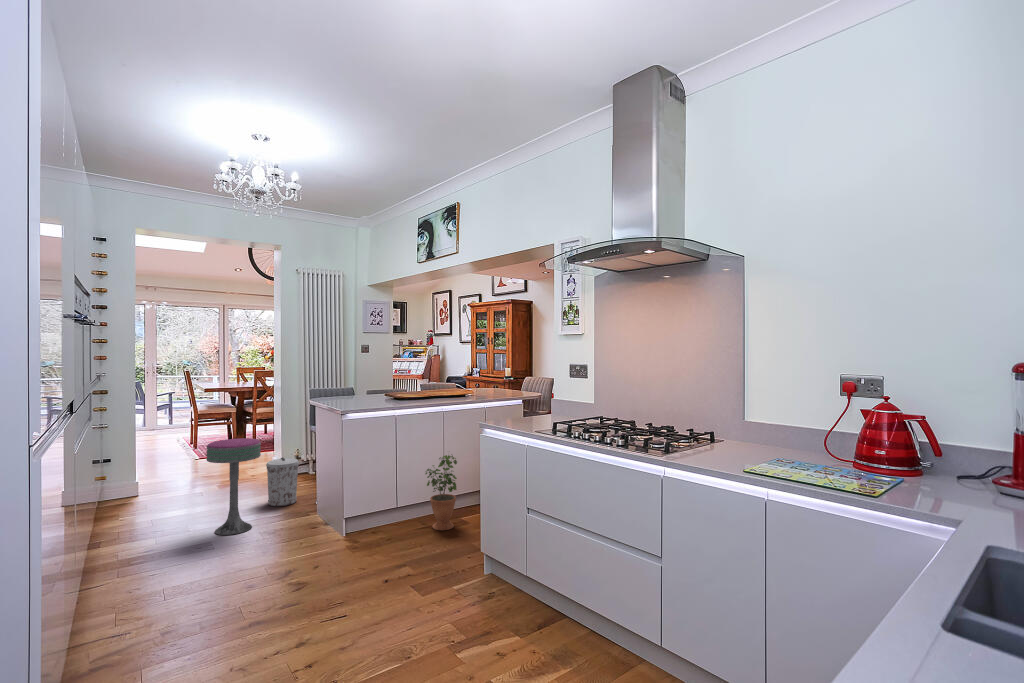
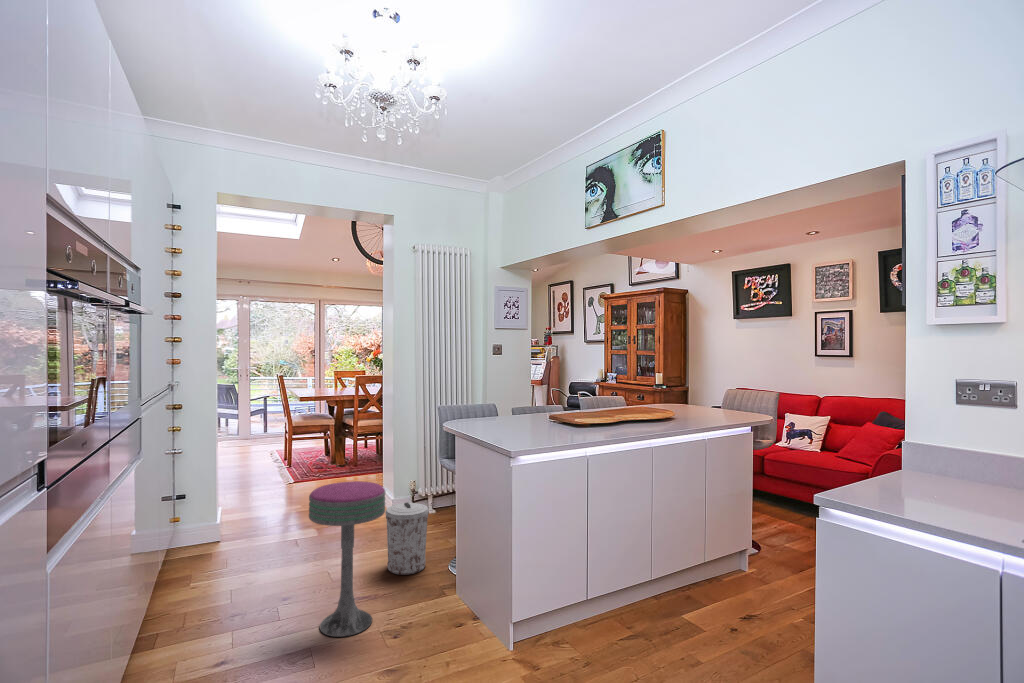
potted plant: present [425,455,457,530] -> none [643,518,699,655]

